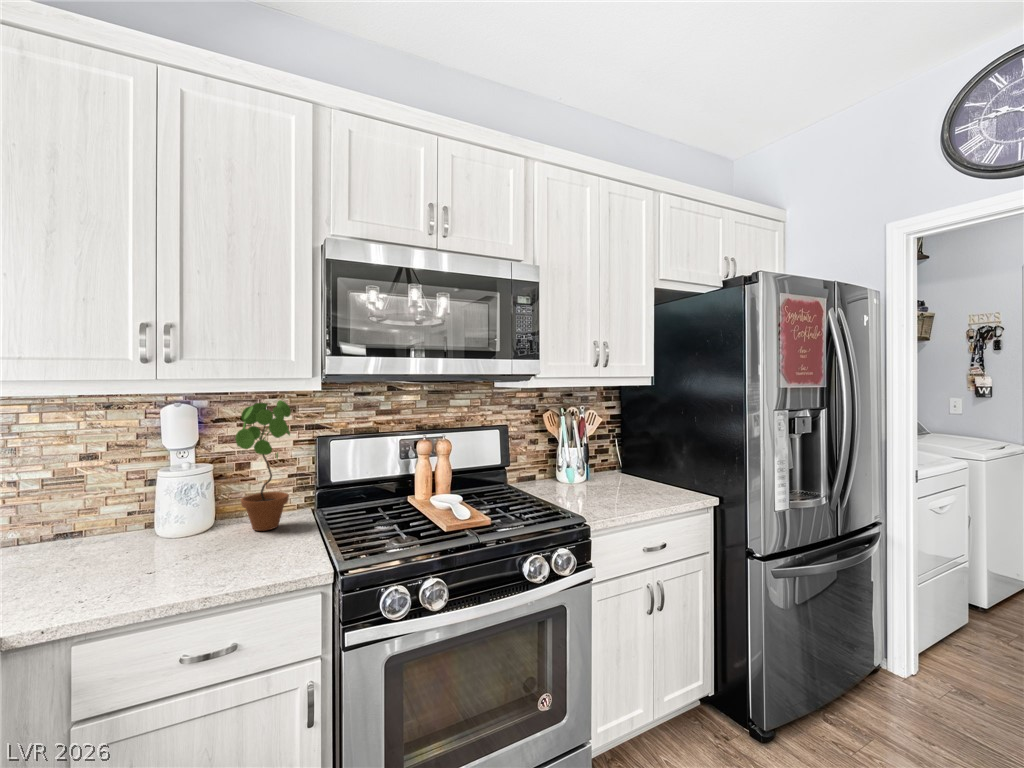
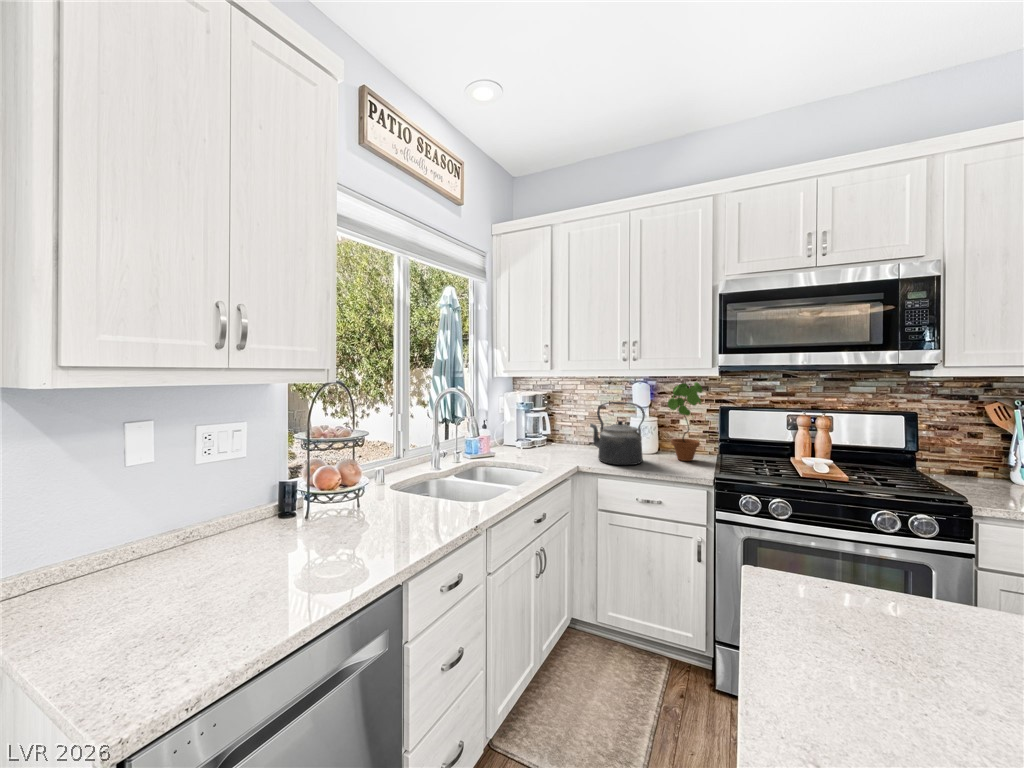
kettle: none [58,444,194,577] -> present [590,402,645,465]

